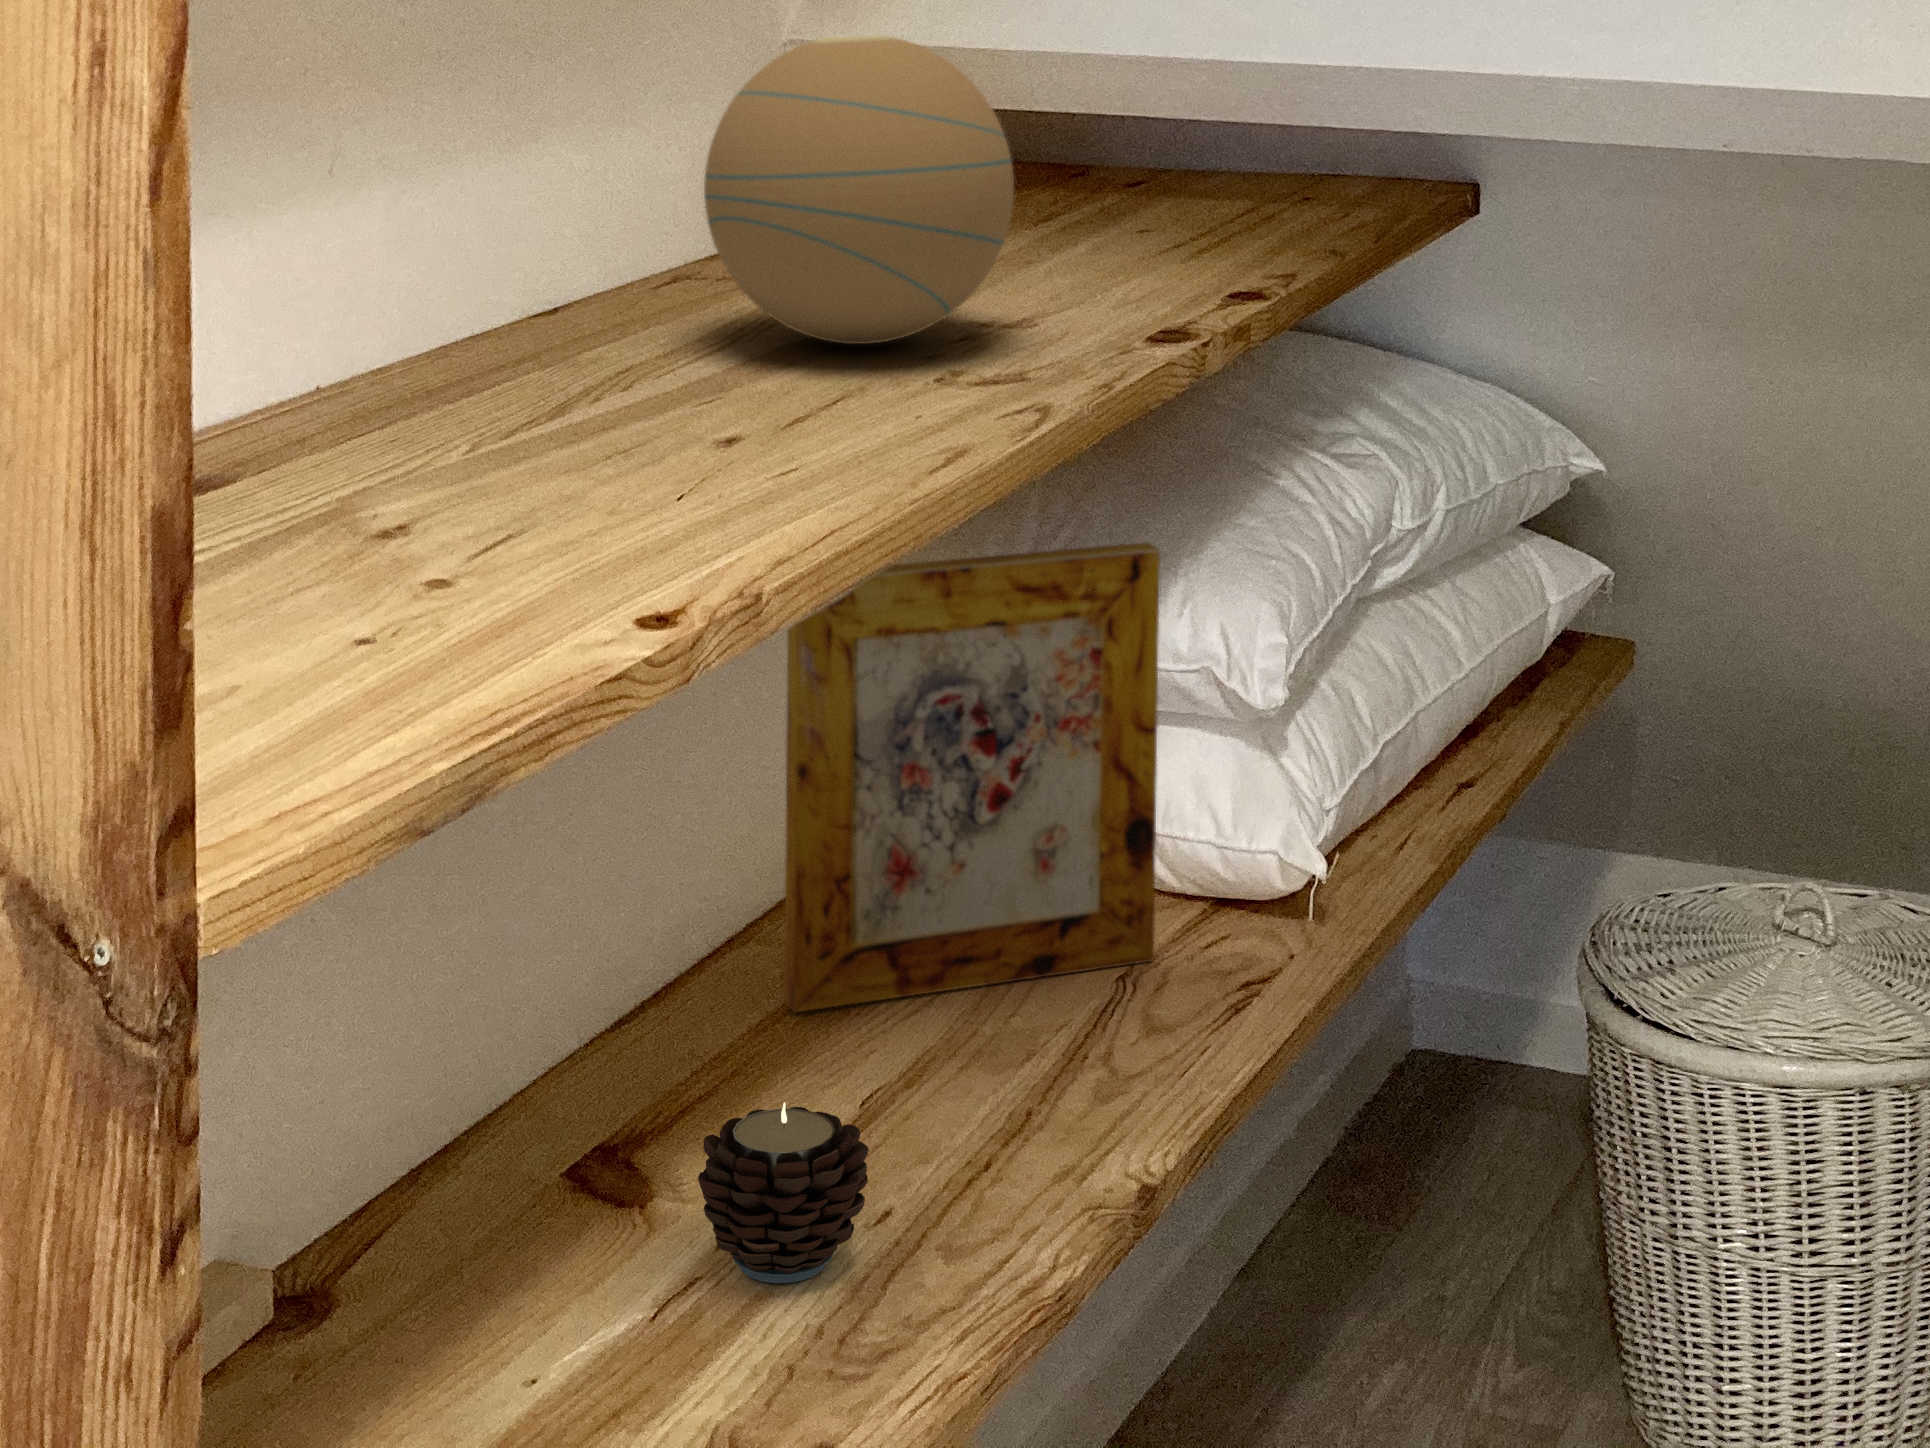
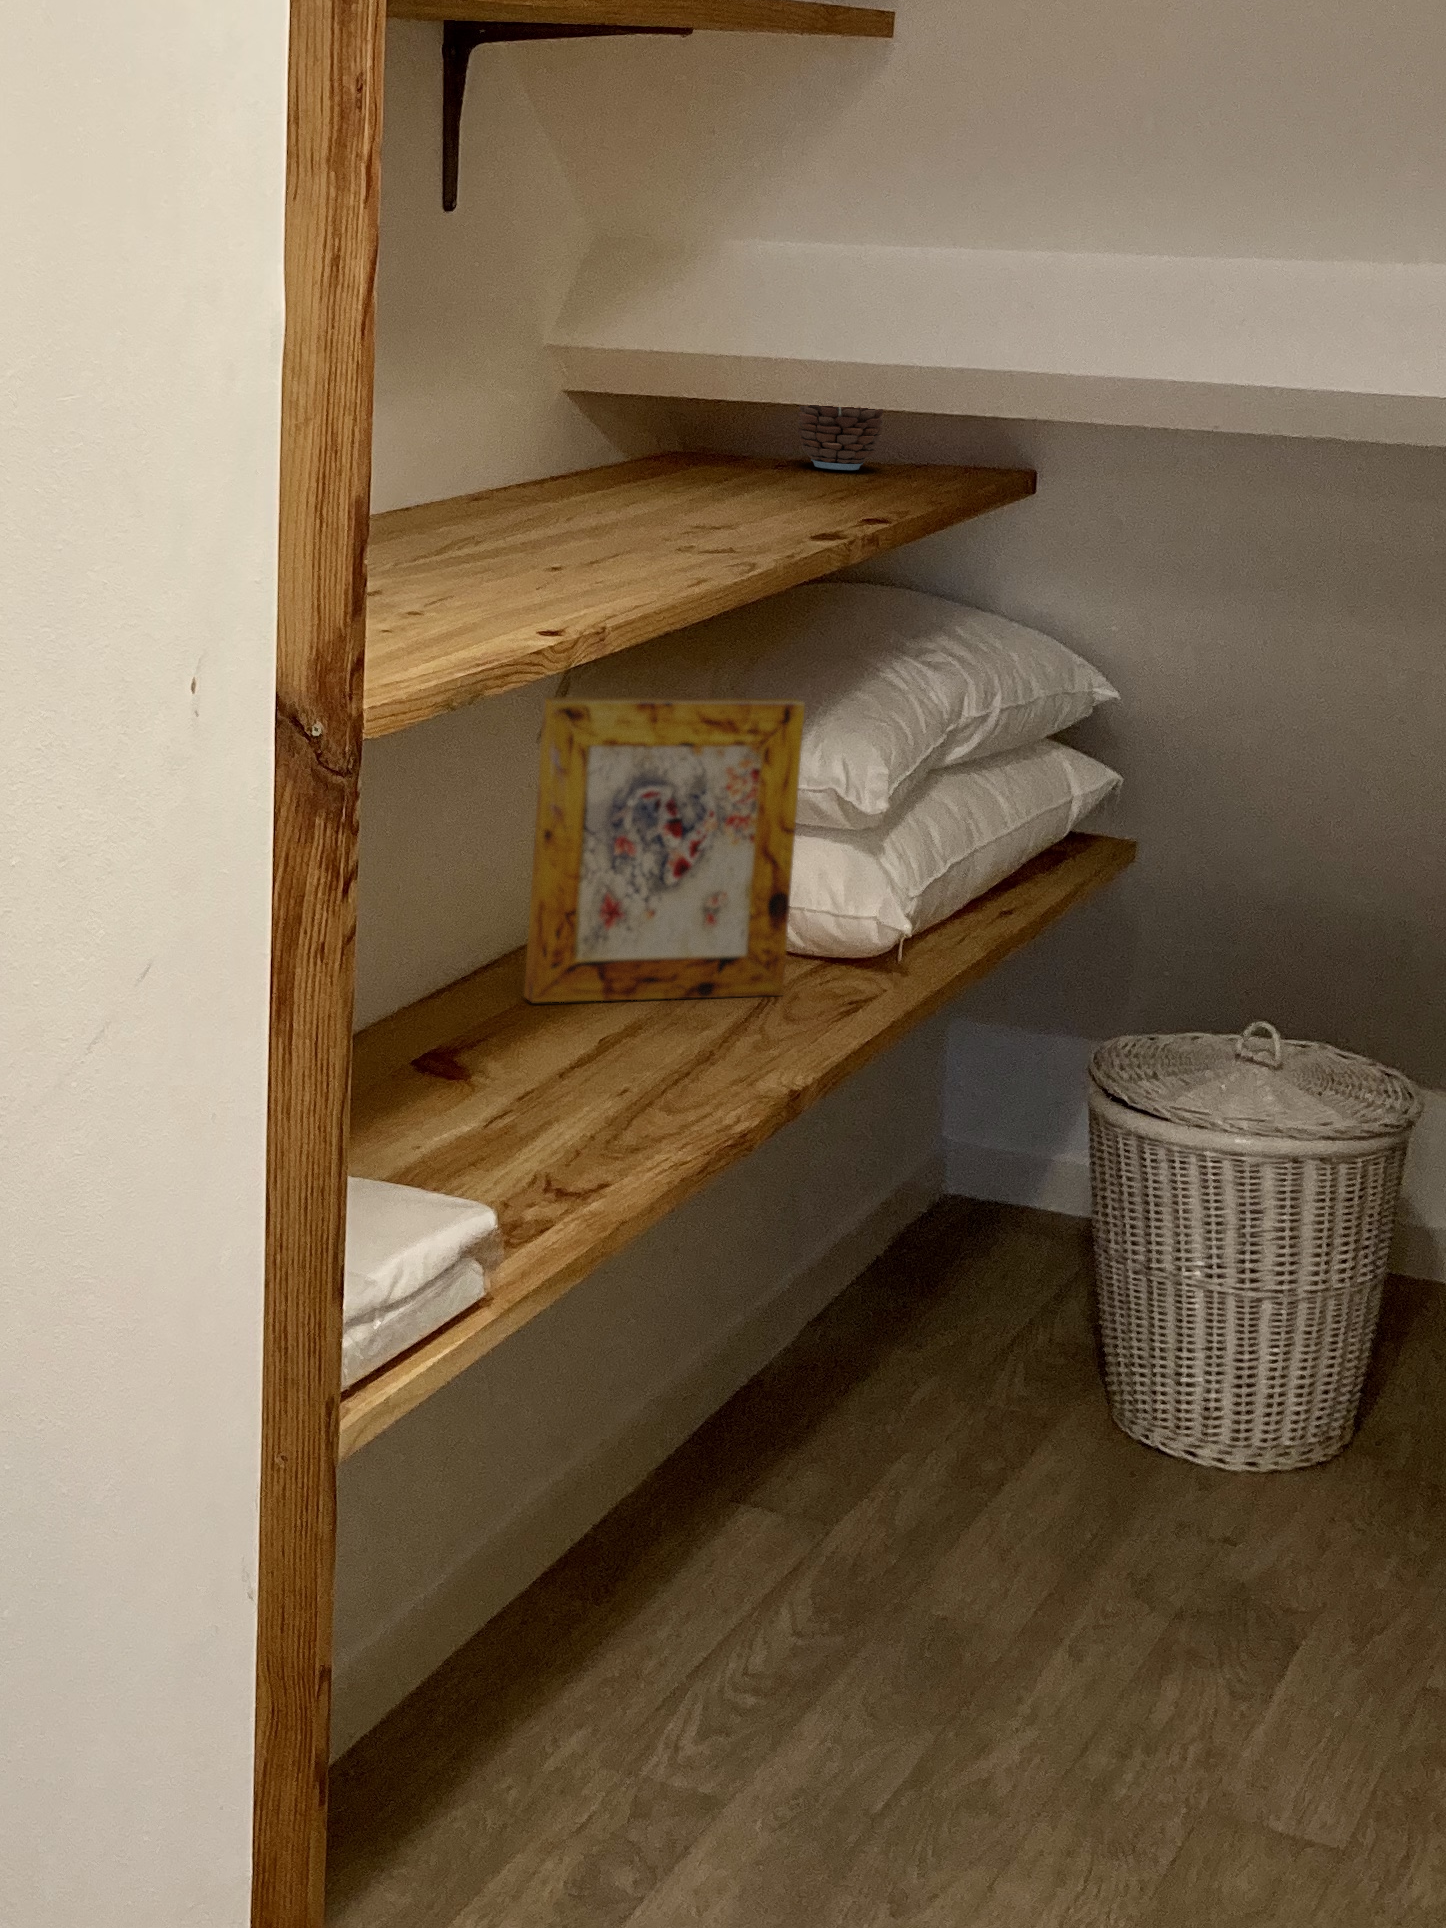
decorative orb: present [704,35,1014,344] -> none [511,316,726,531]
candle: present [698,1102,869,1283] -> present [797,405,883,470]

